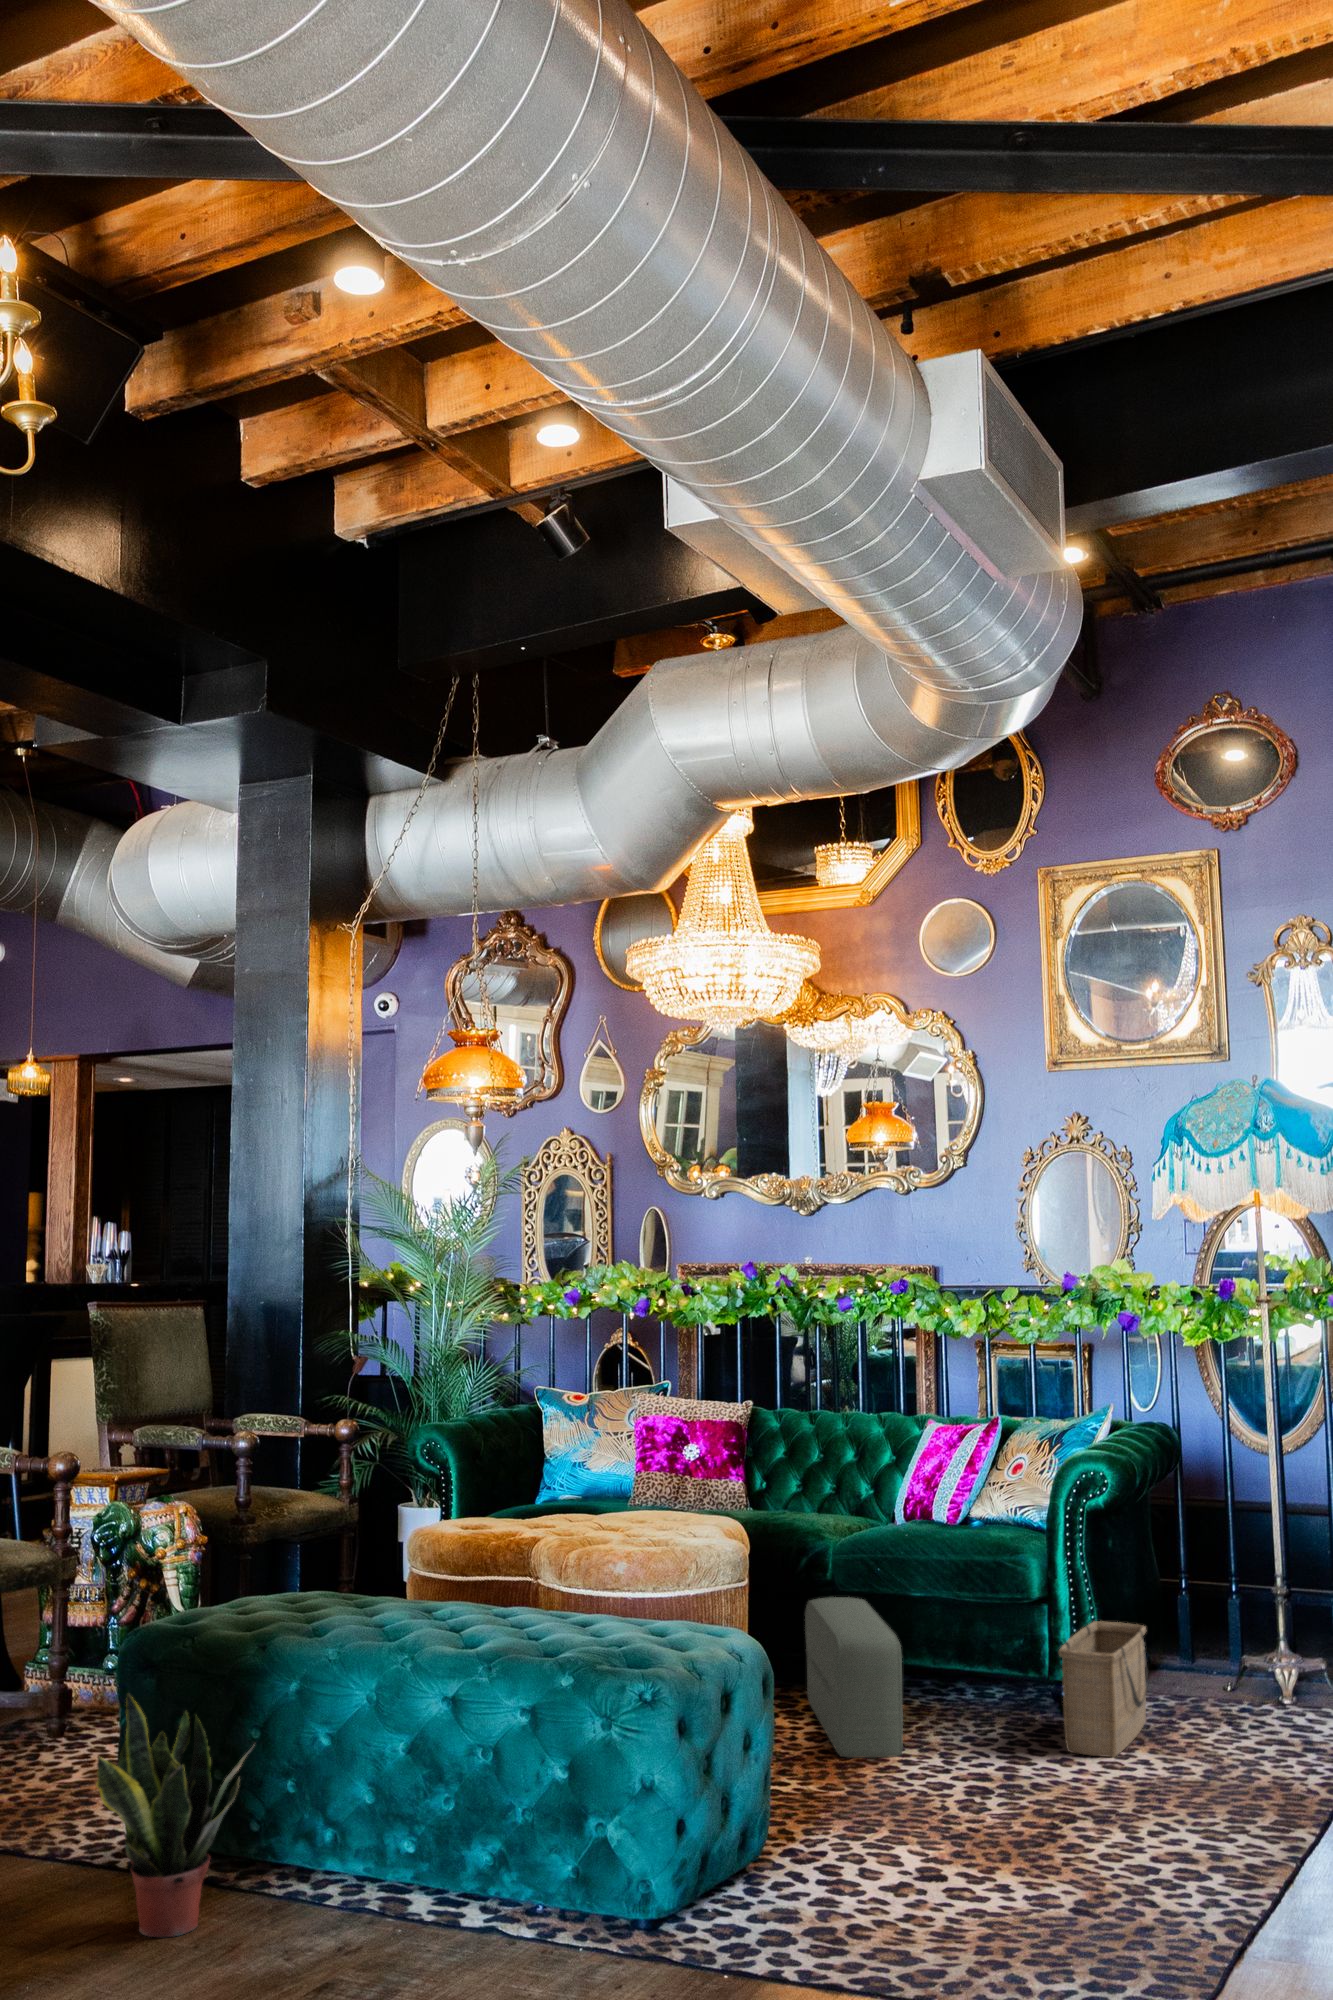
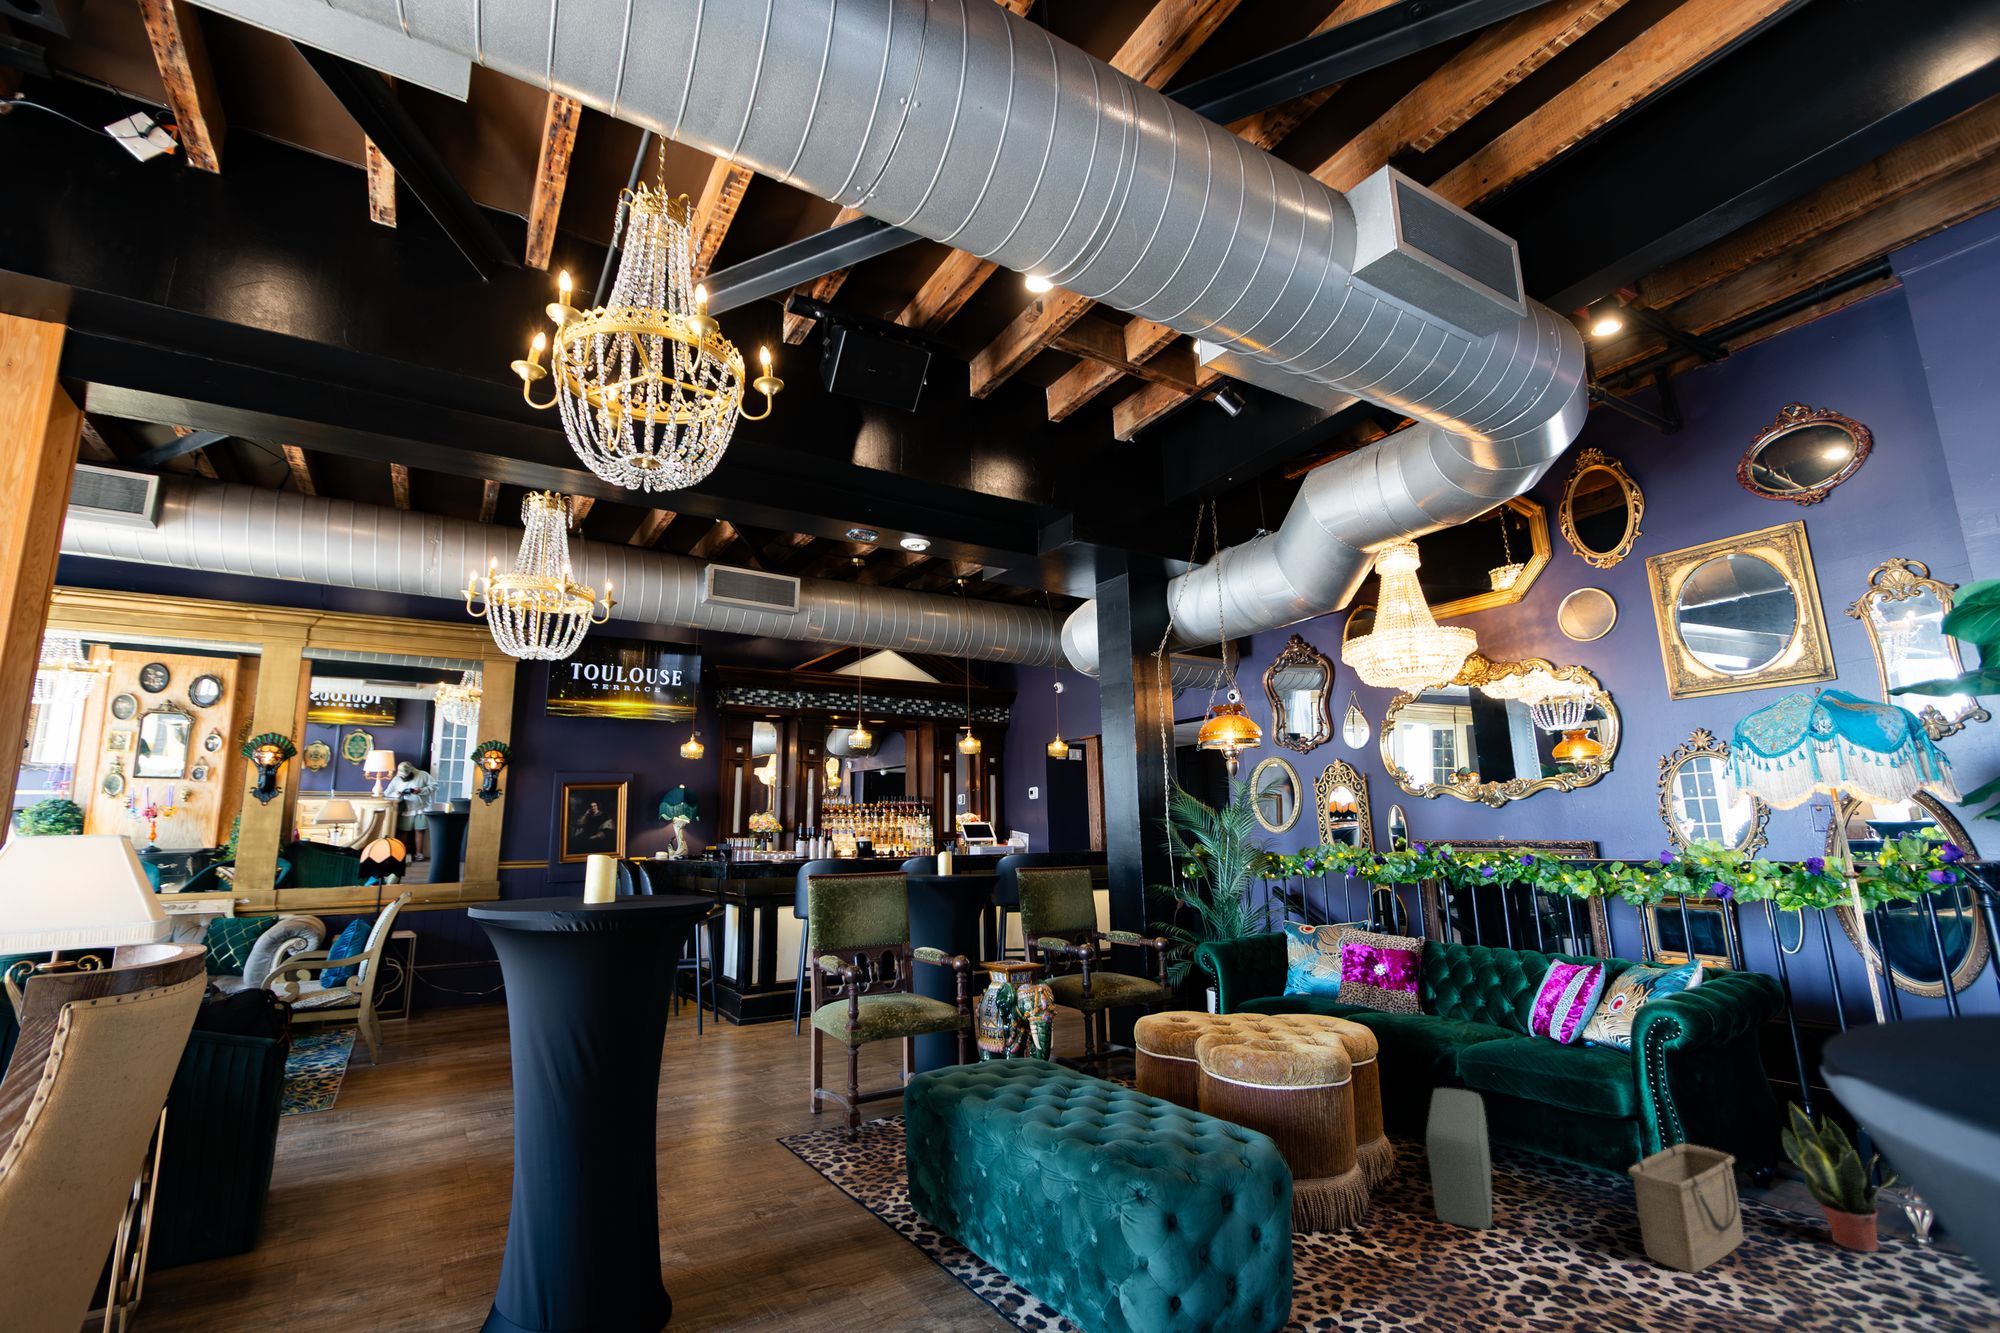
potted plant: present [96,1694,254,1937] -> present [1782,1102,1896,1252]

